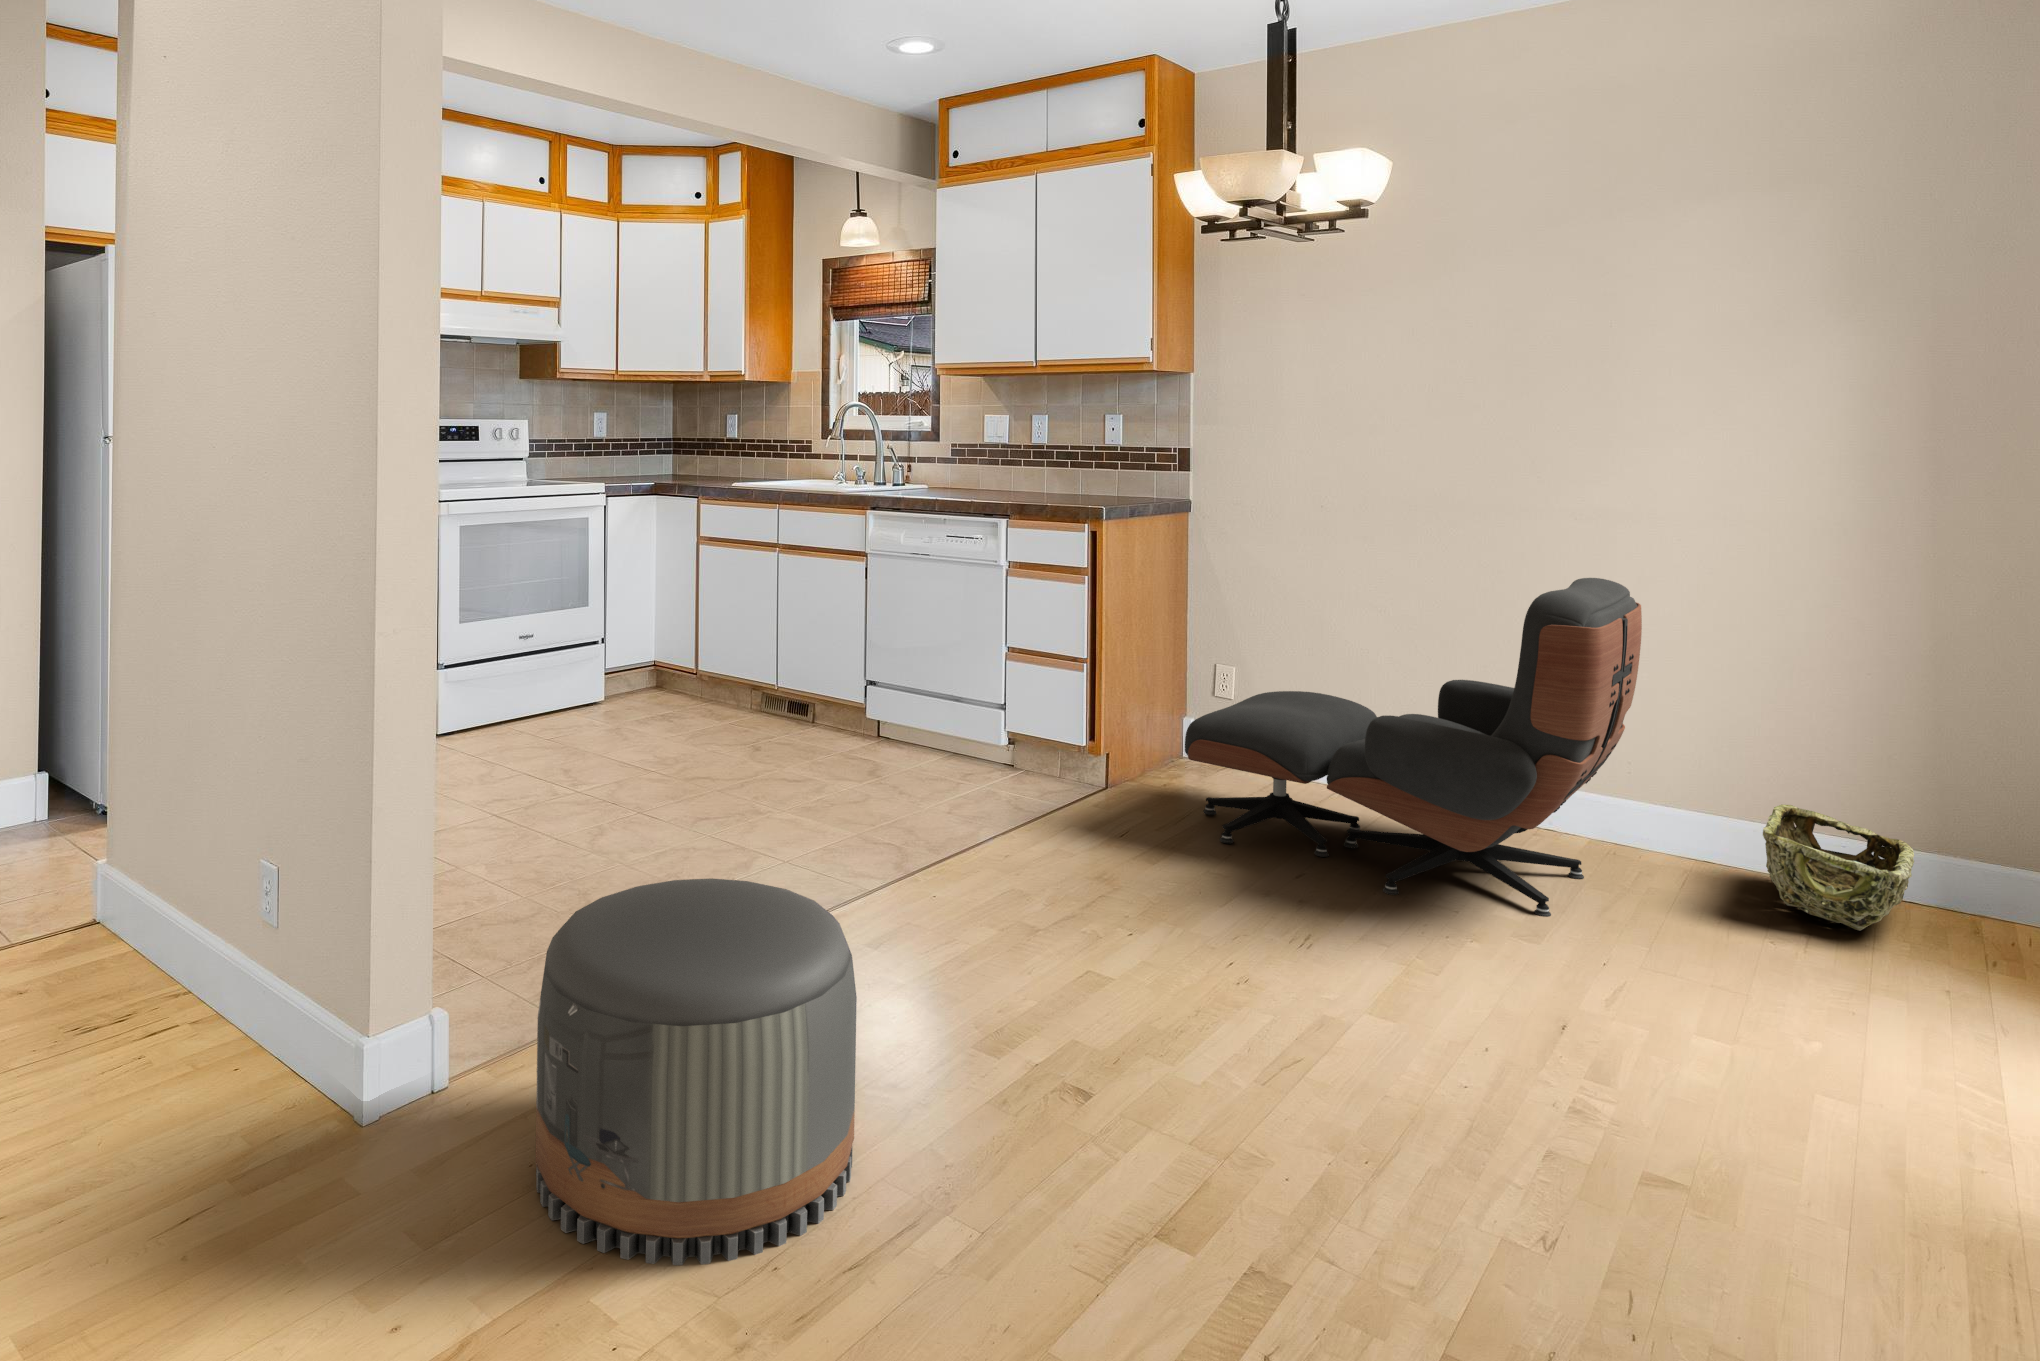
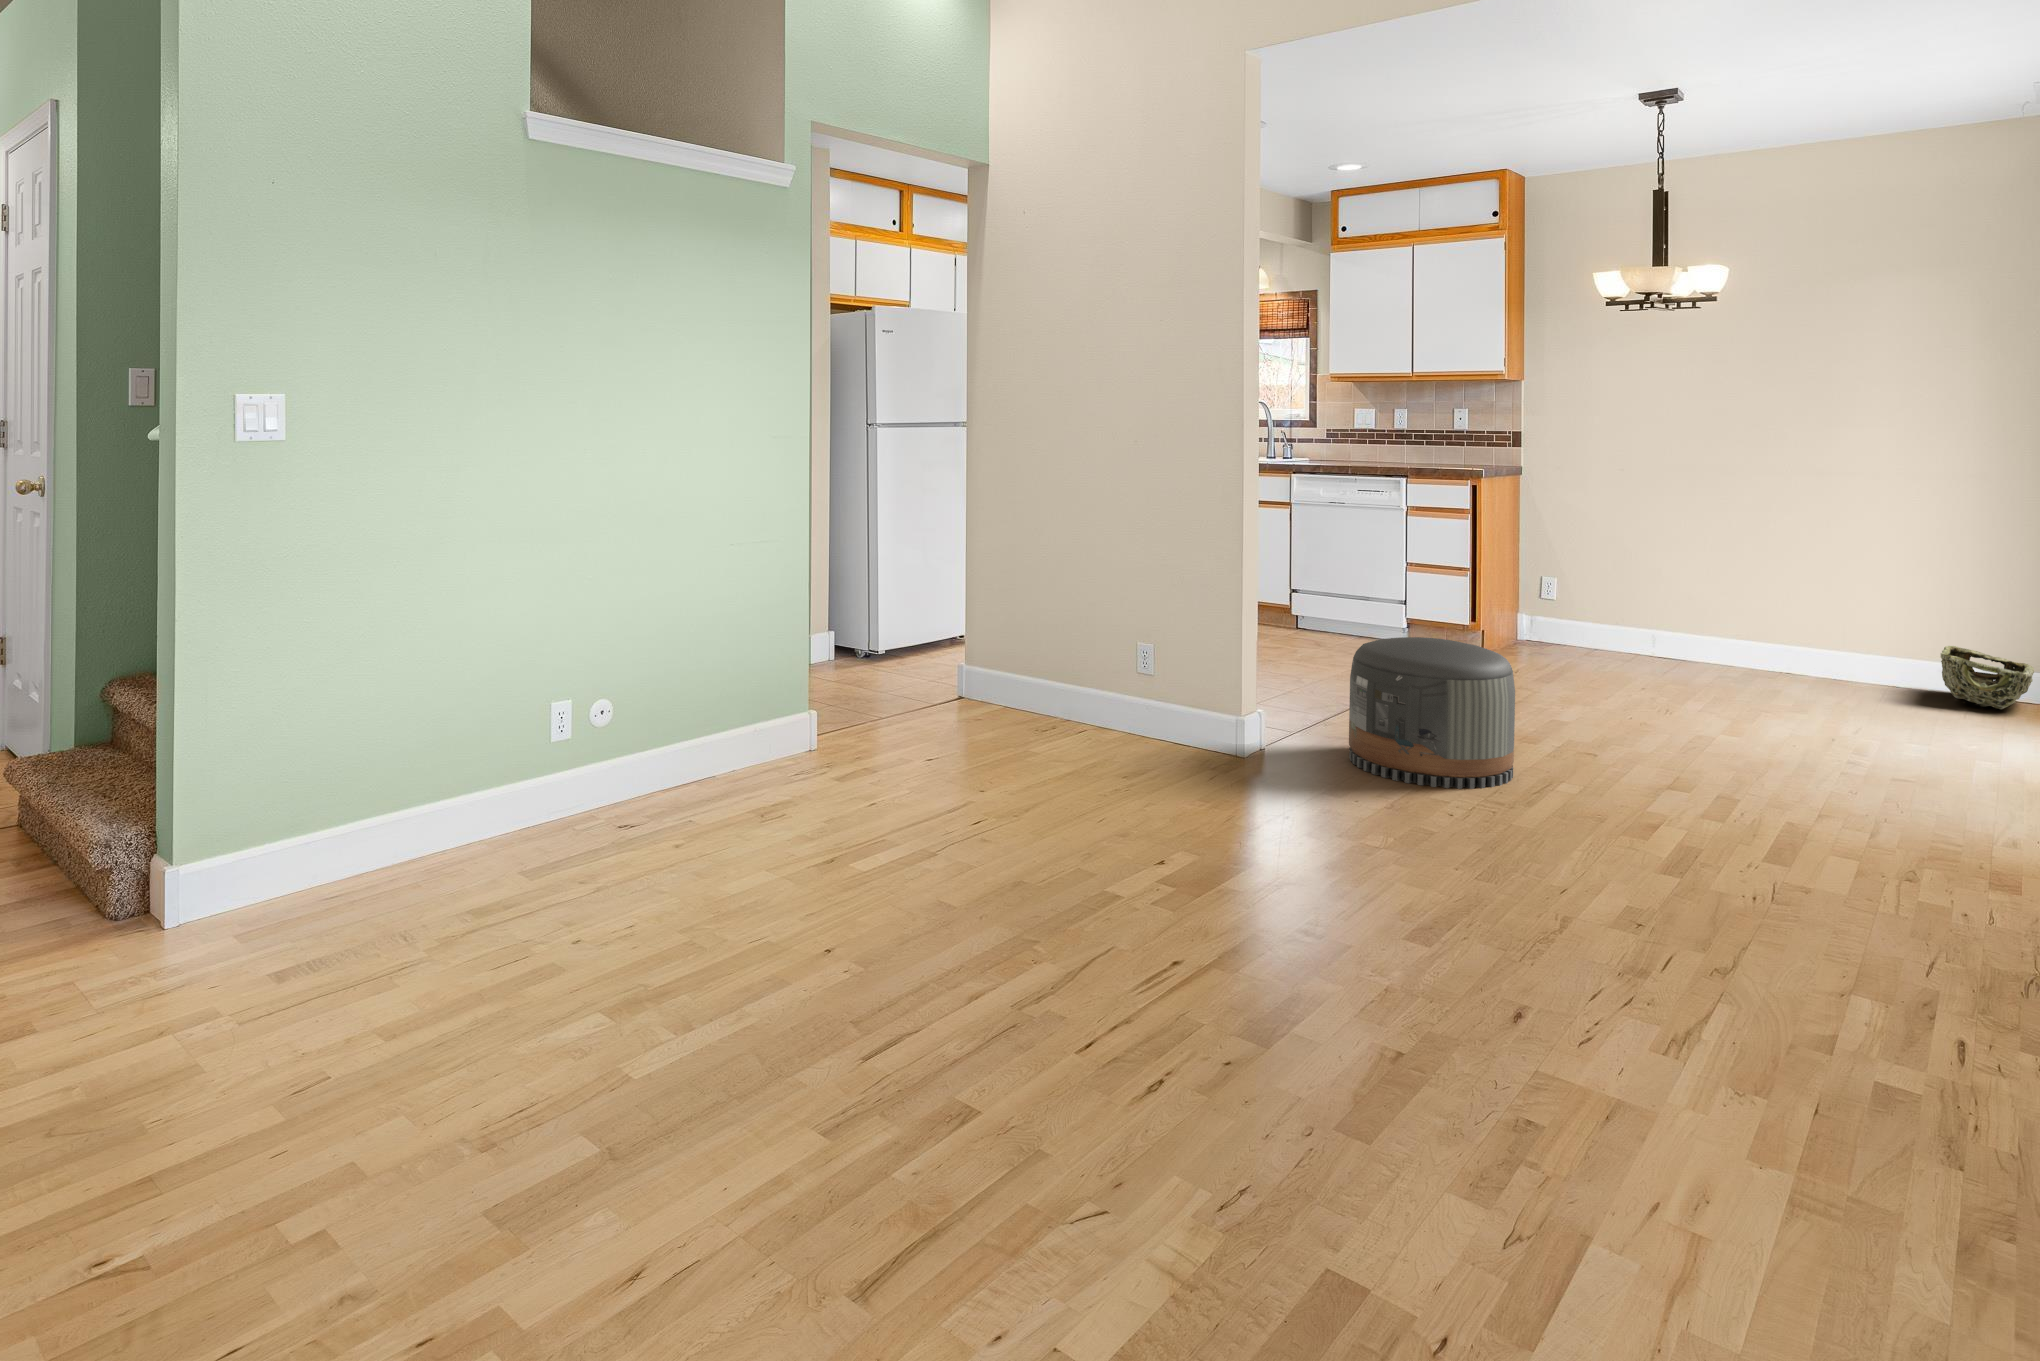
lounge chair: present [1185,578,1642,917] -> none [1561,506,1861,704]

